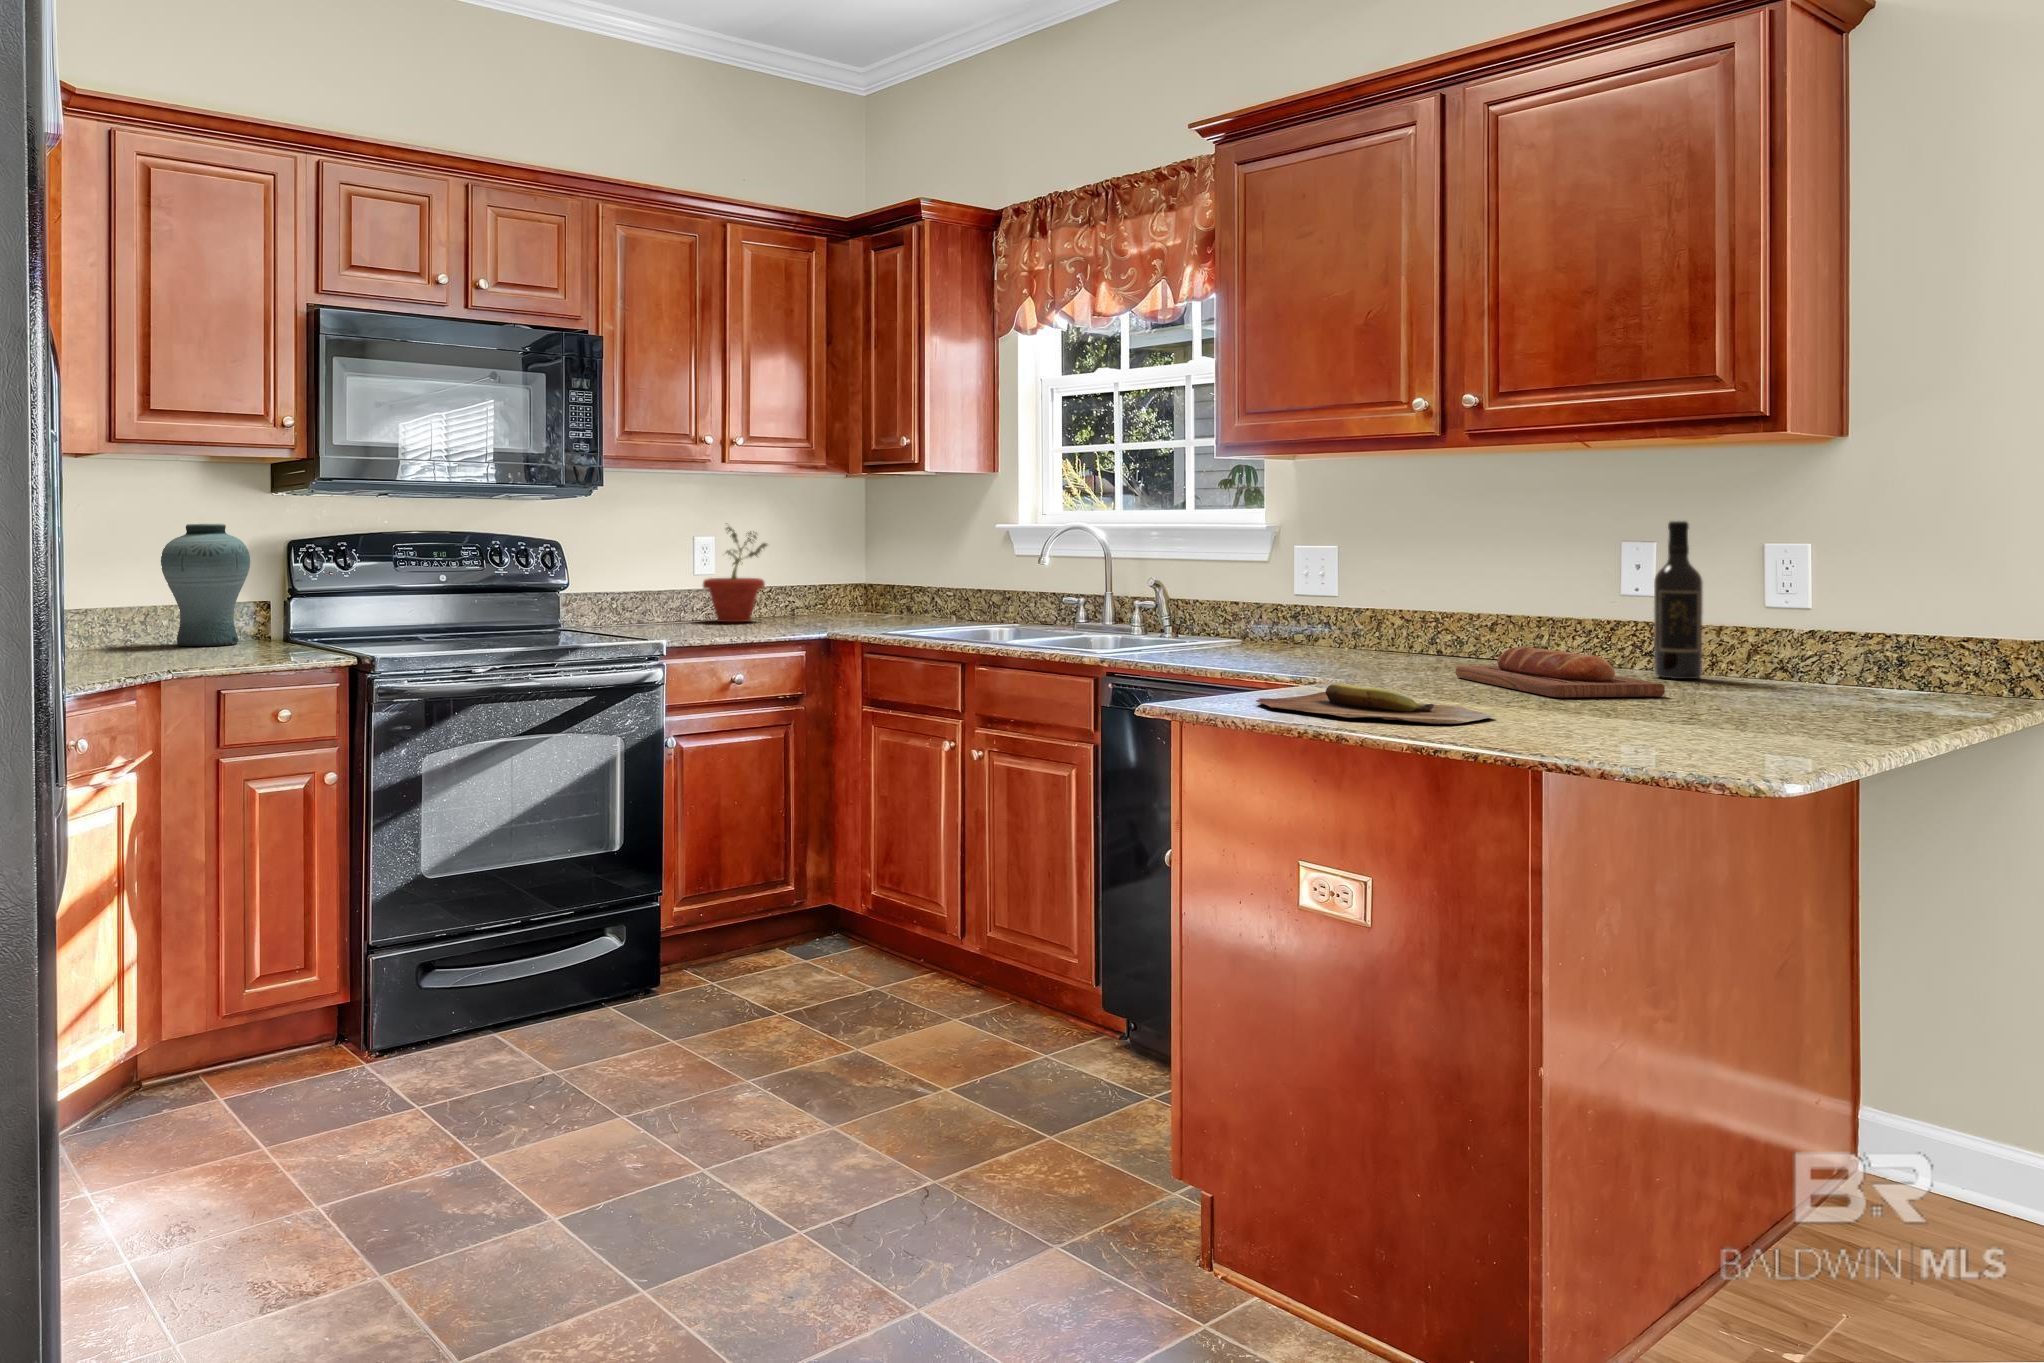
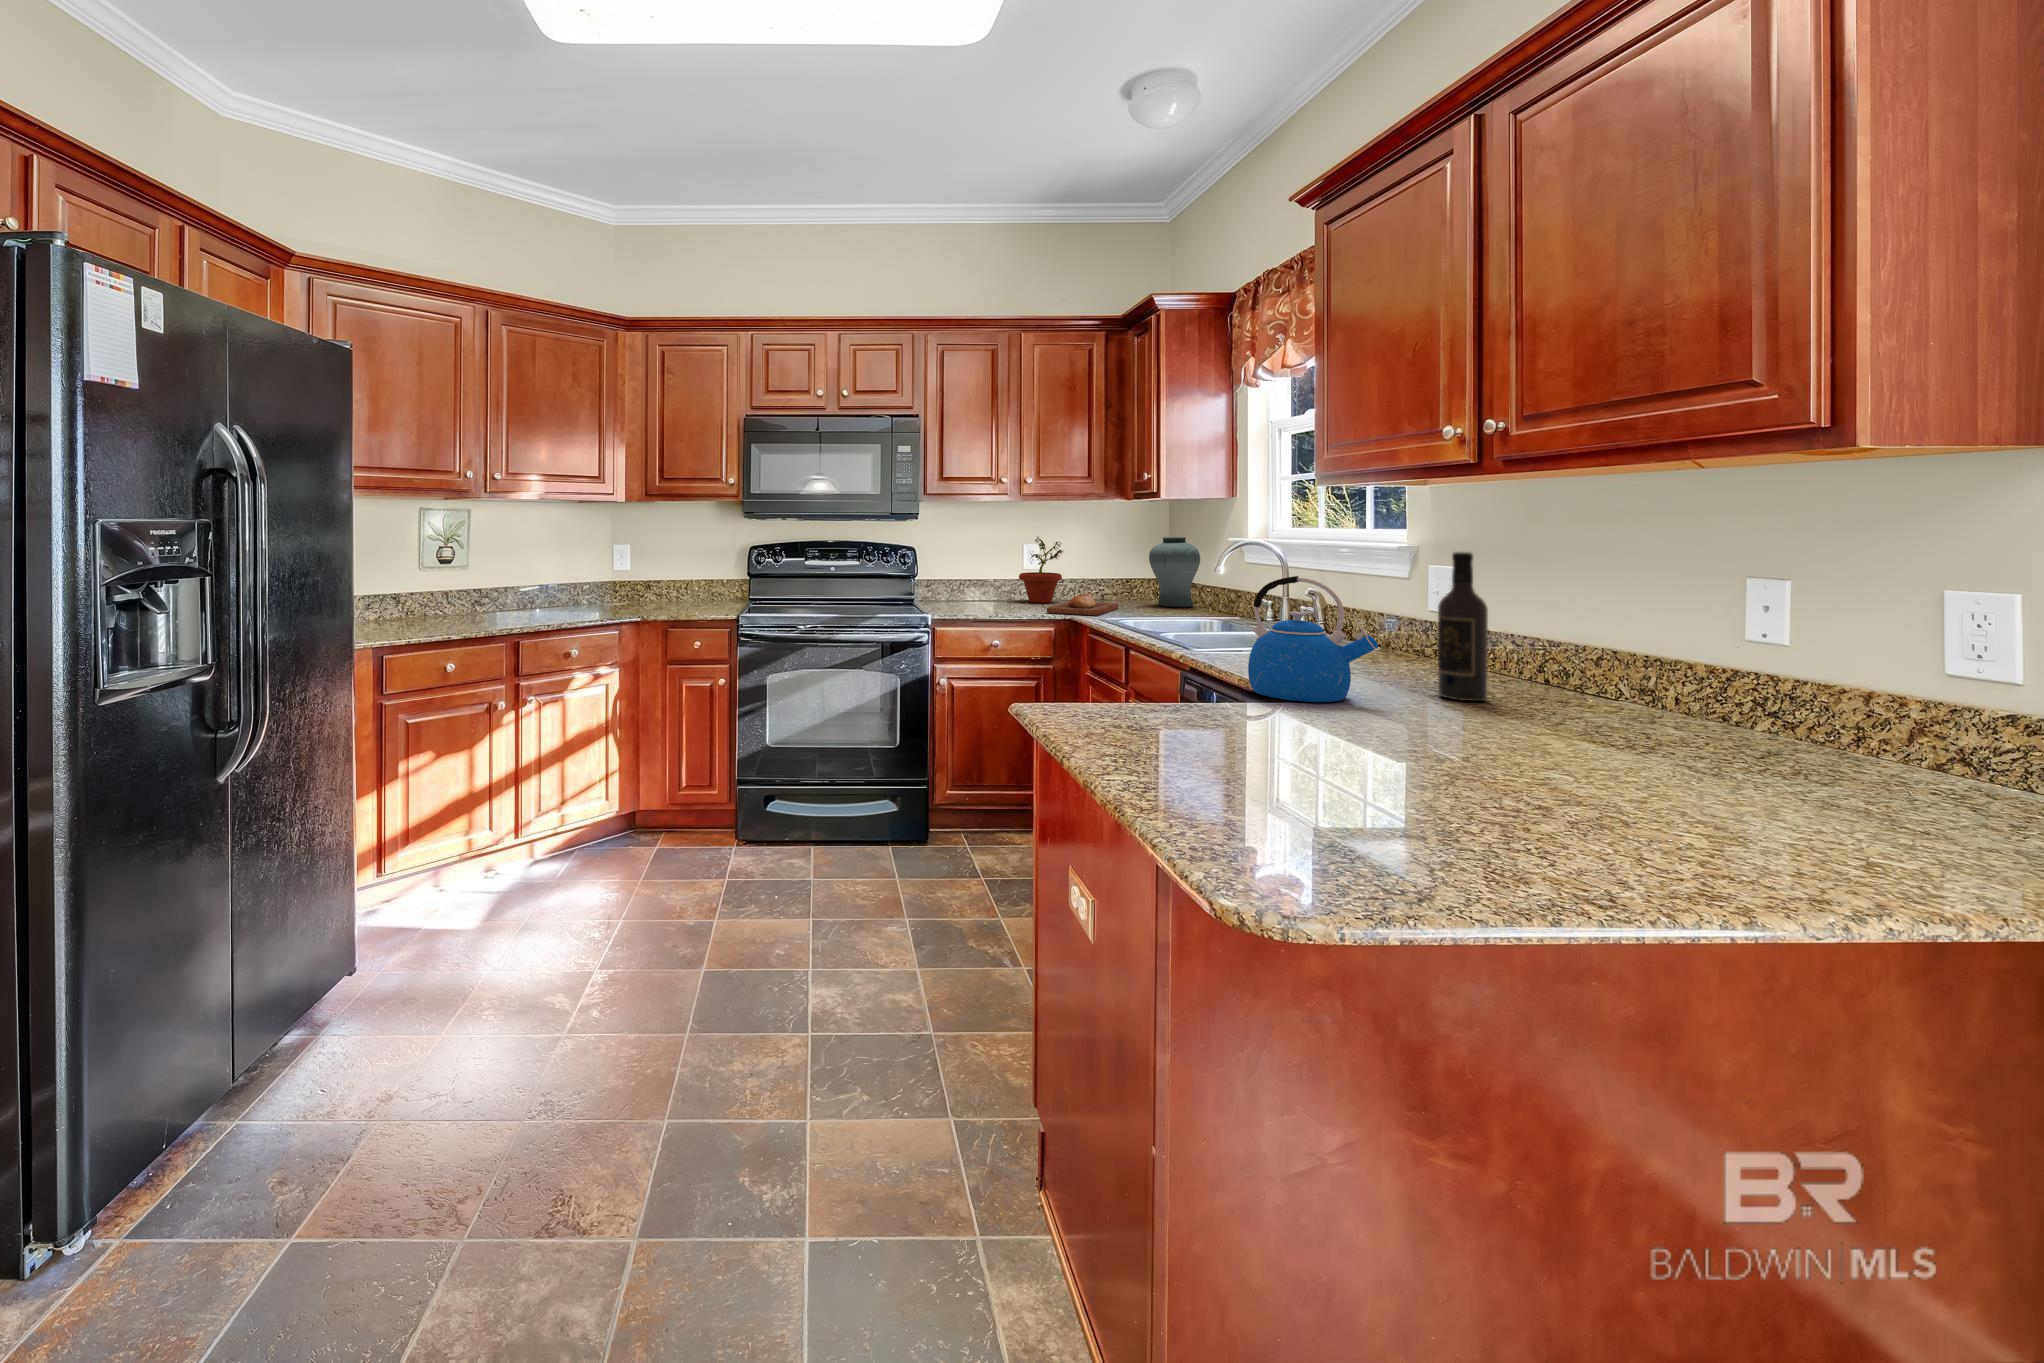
wine bottle: present [1654,521,1703,679] -> present [1438,552,1488,701]
vase: present [161,524,250,646] -> present [1149,537,1200,607]
kettle: none [1269,548,1393,683] -> present [1248,576,1378,702]
bread loaf: present [1456,647,1665,697] -> present [1047,593,1119,616]
cutting board: present [1256,683,1494,724] -> none [1115,704,1306,761]

